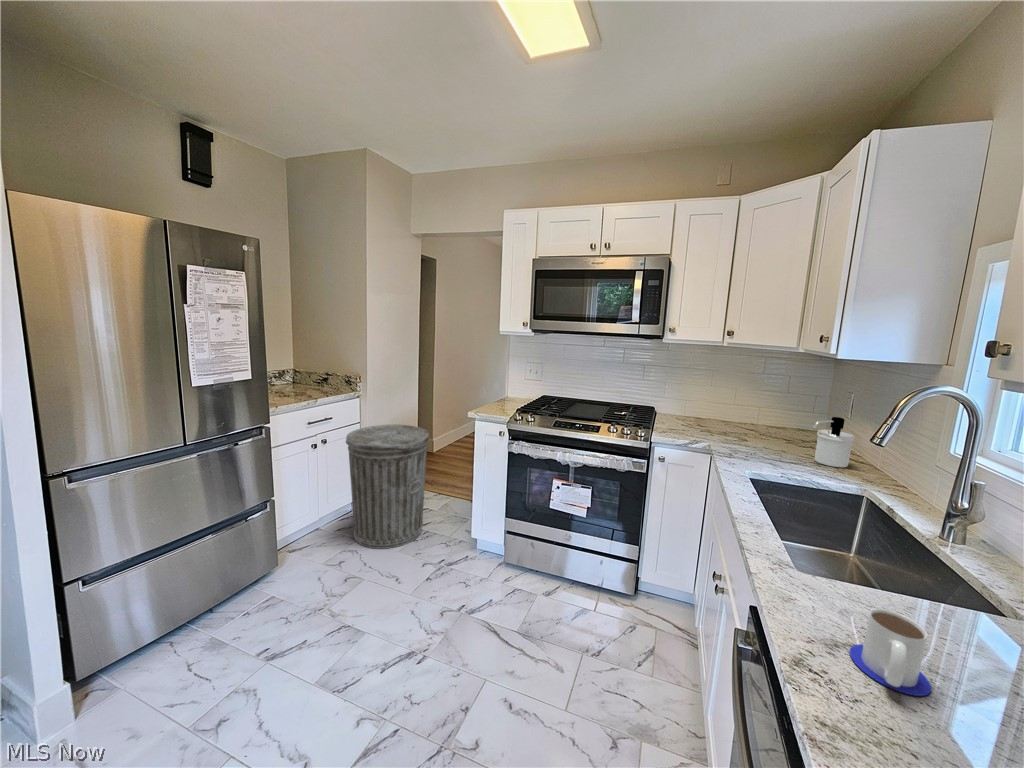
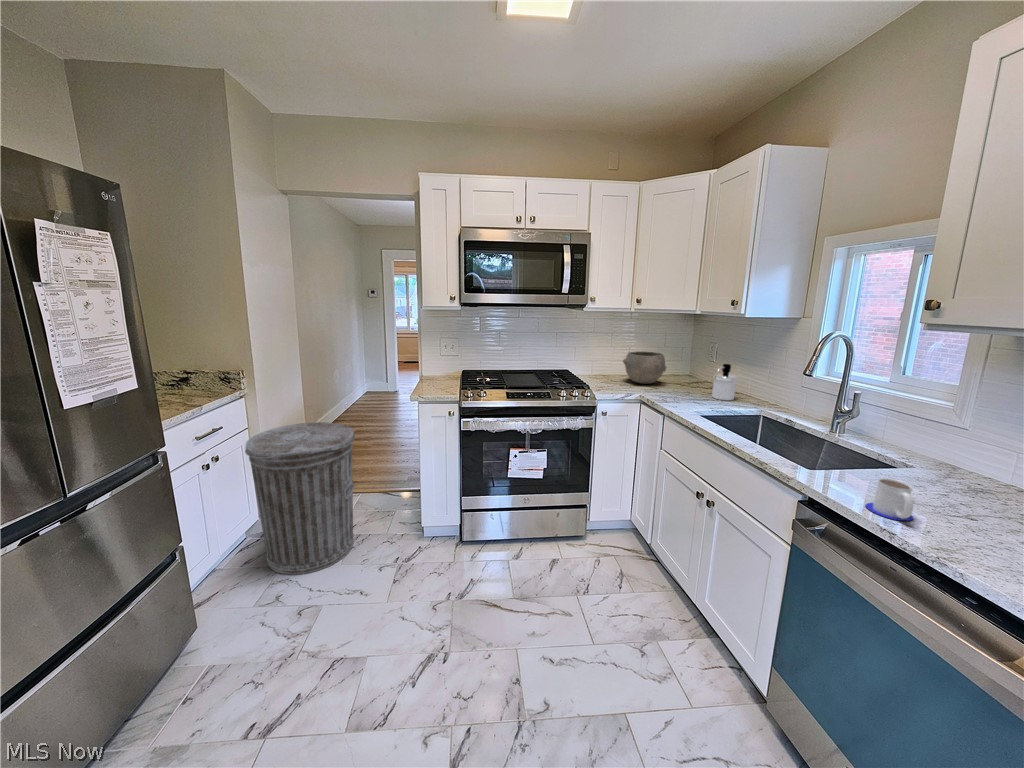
bowl: none [709,392,769,433] -> present [623,351,667,384]

